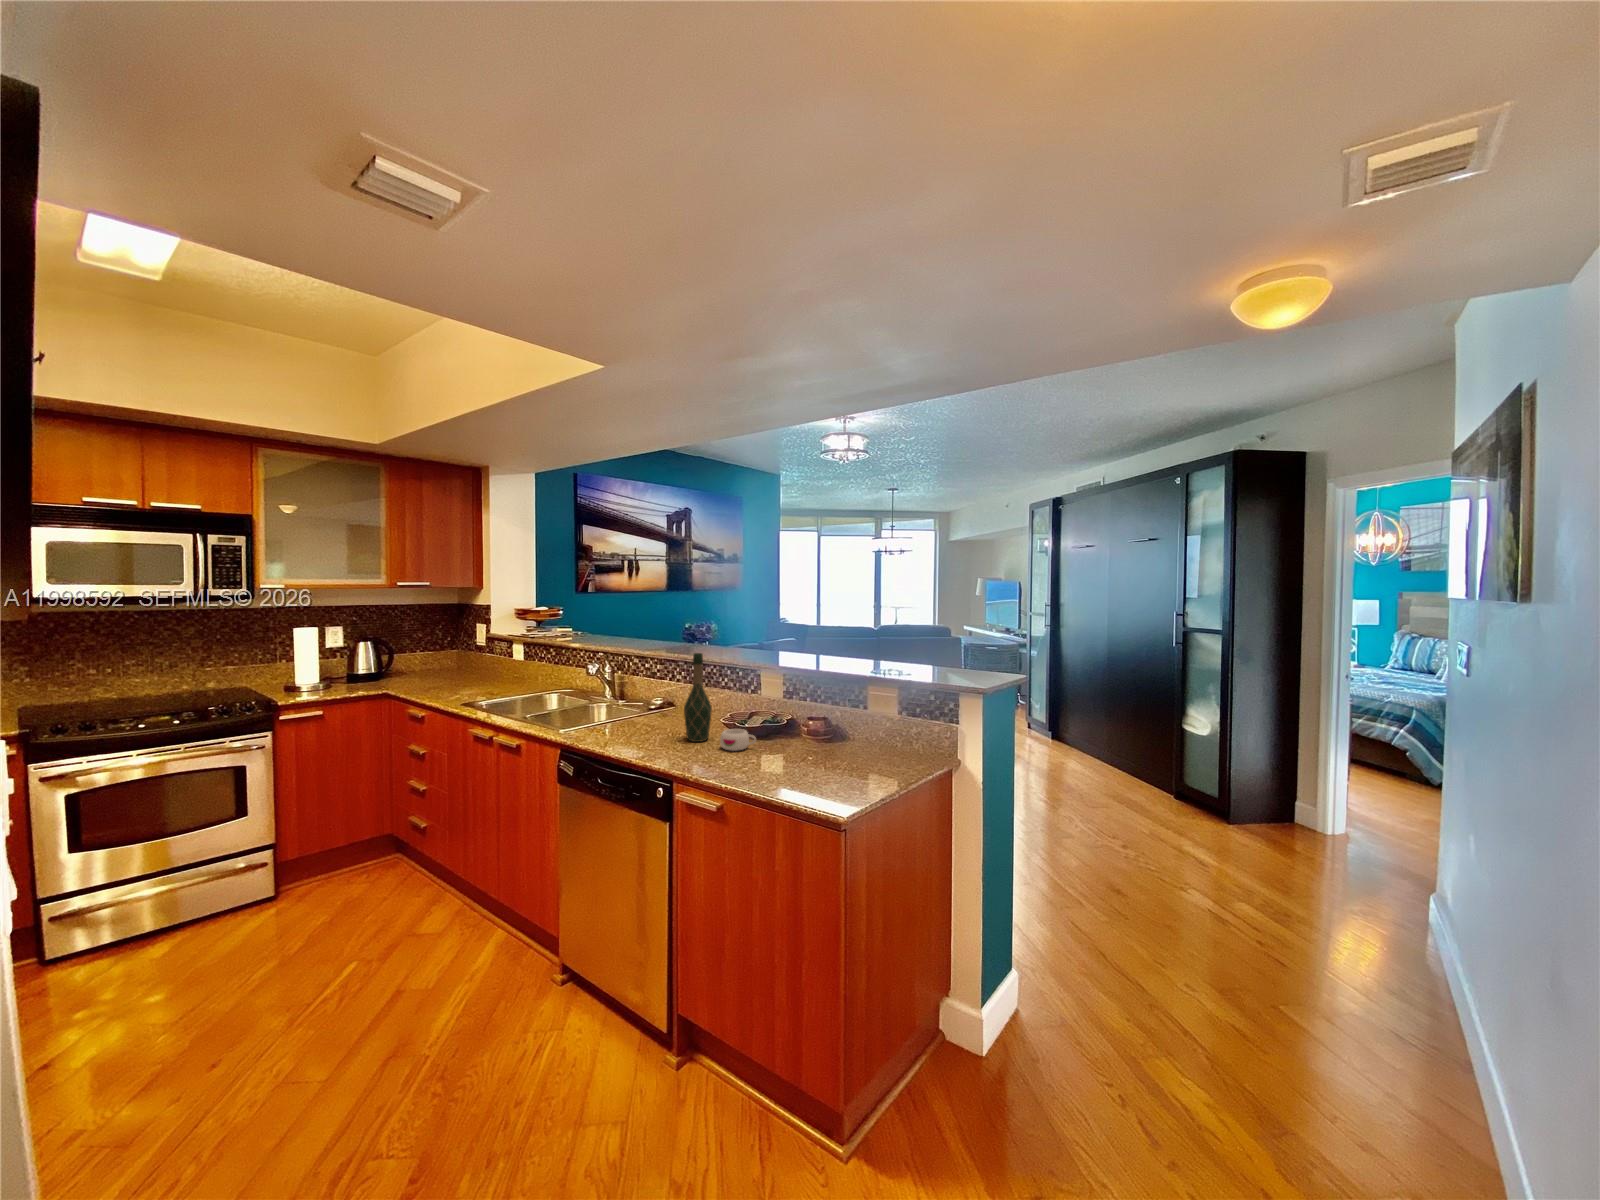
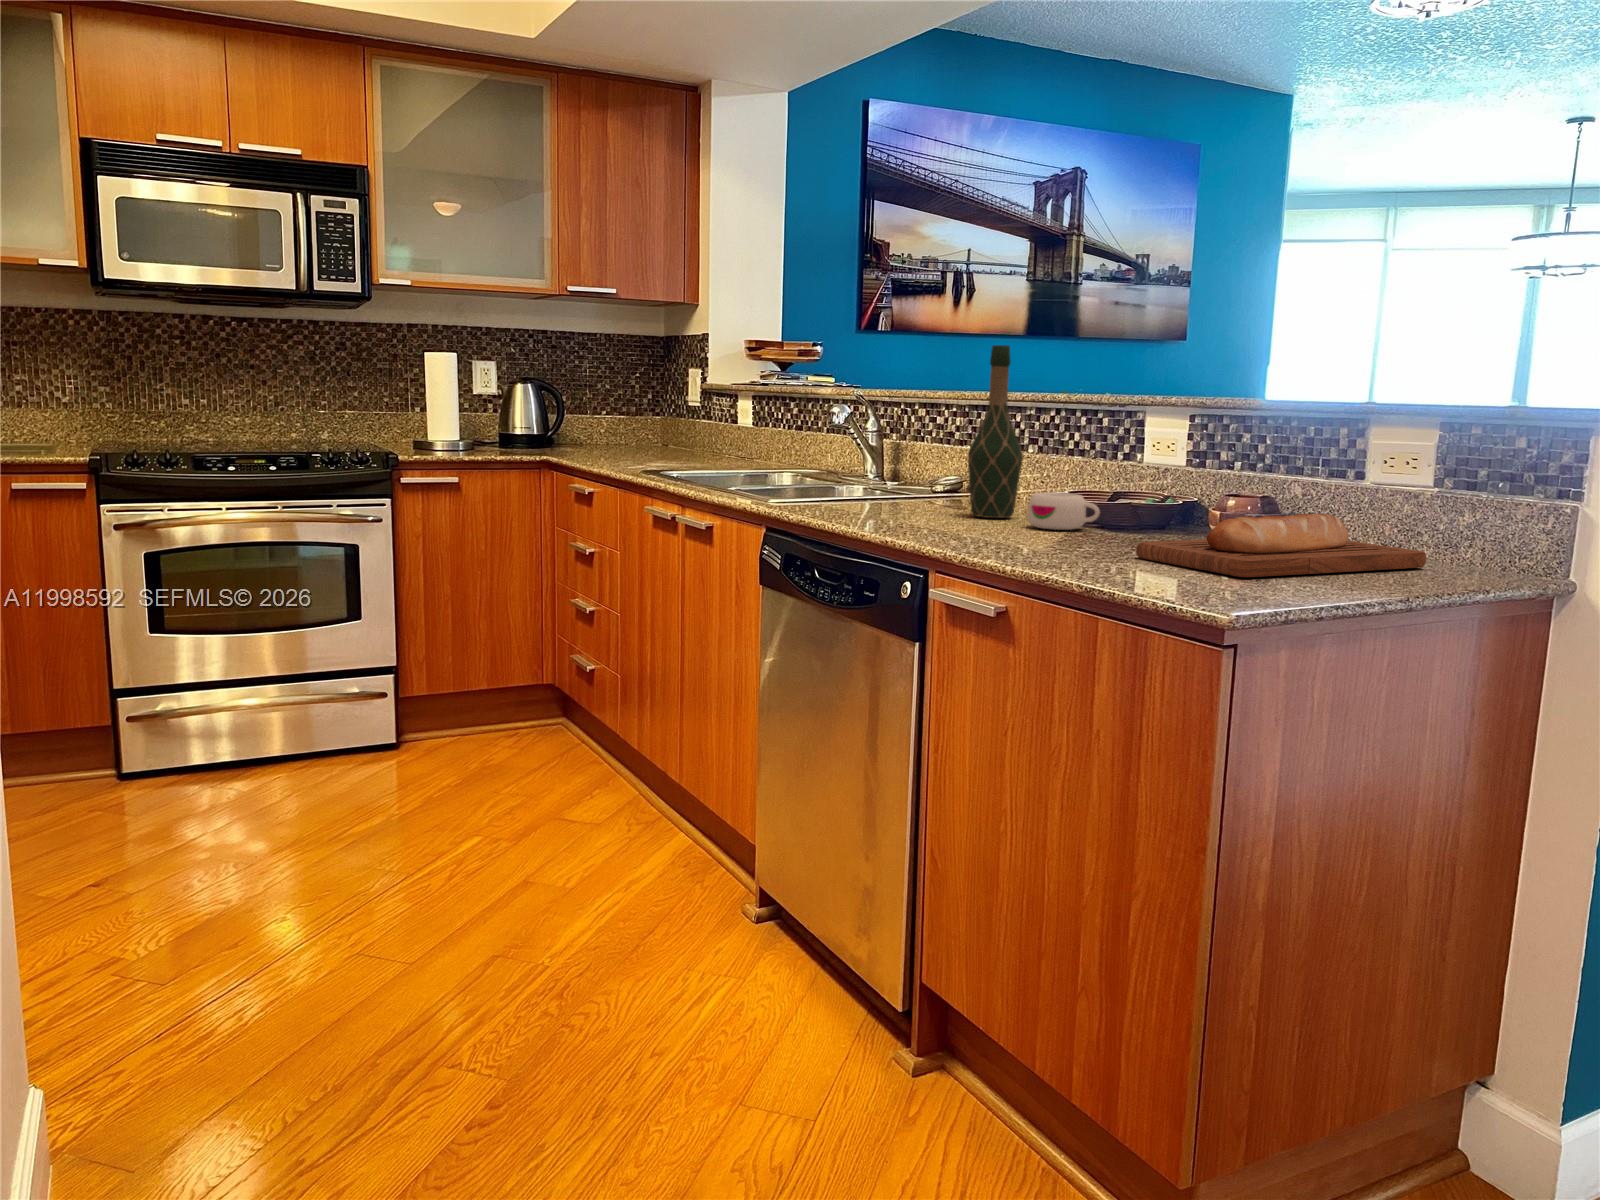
bread loaf: none [787,741,907,790] -> present [1136,514,1426,577]

